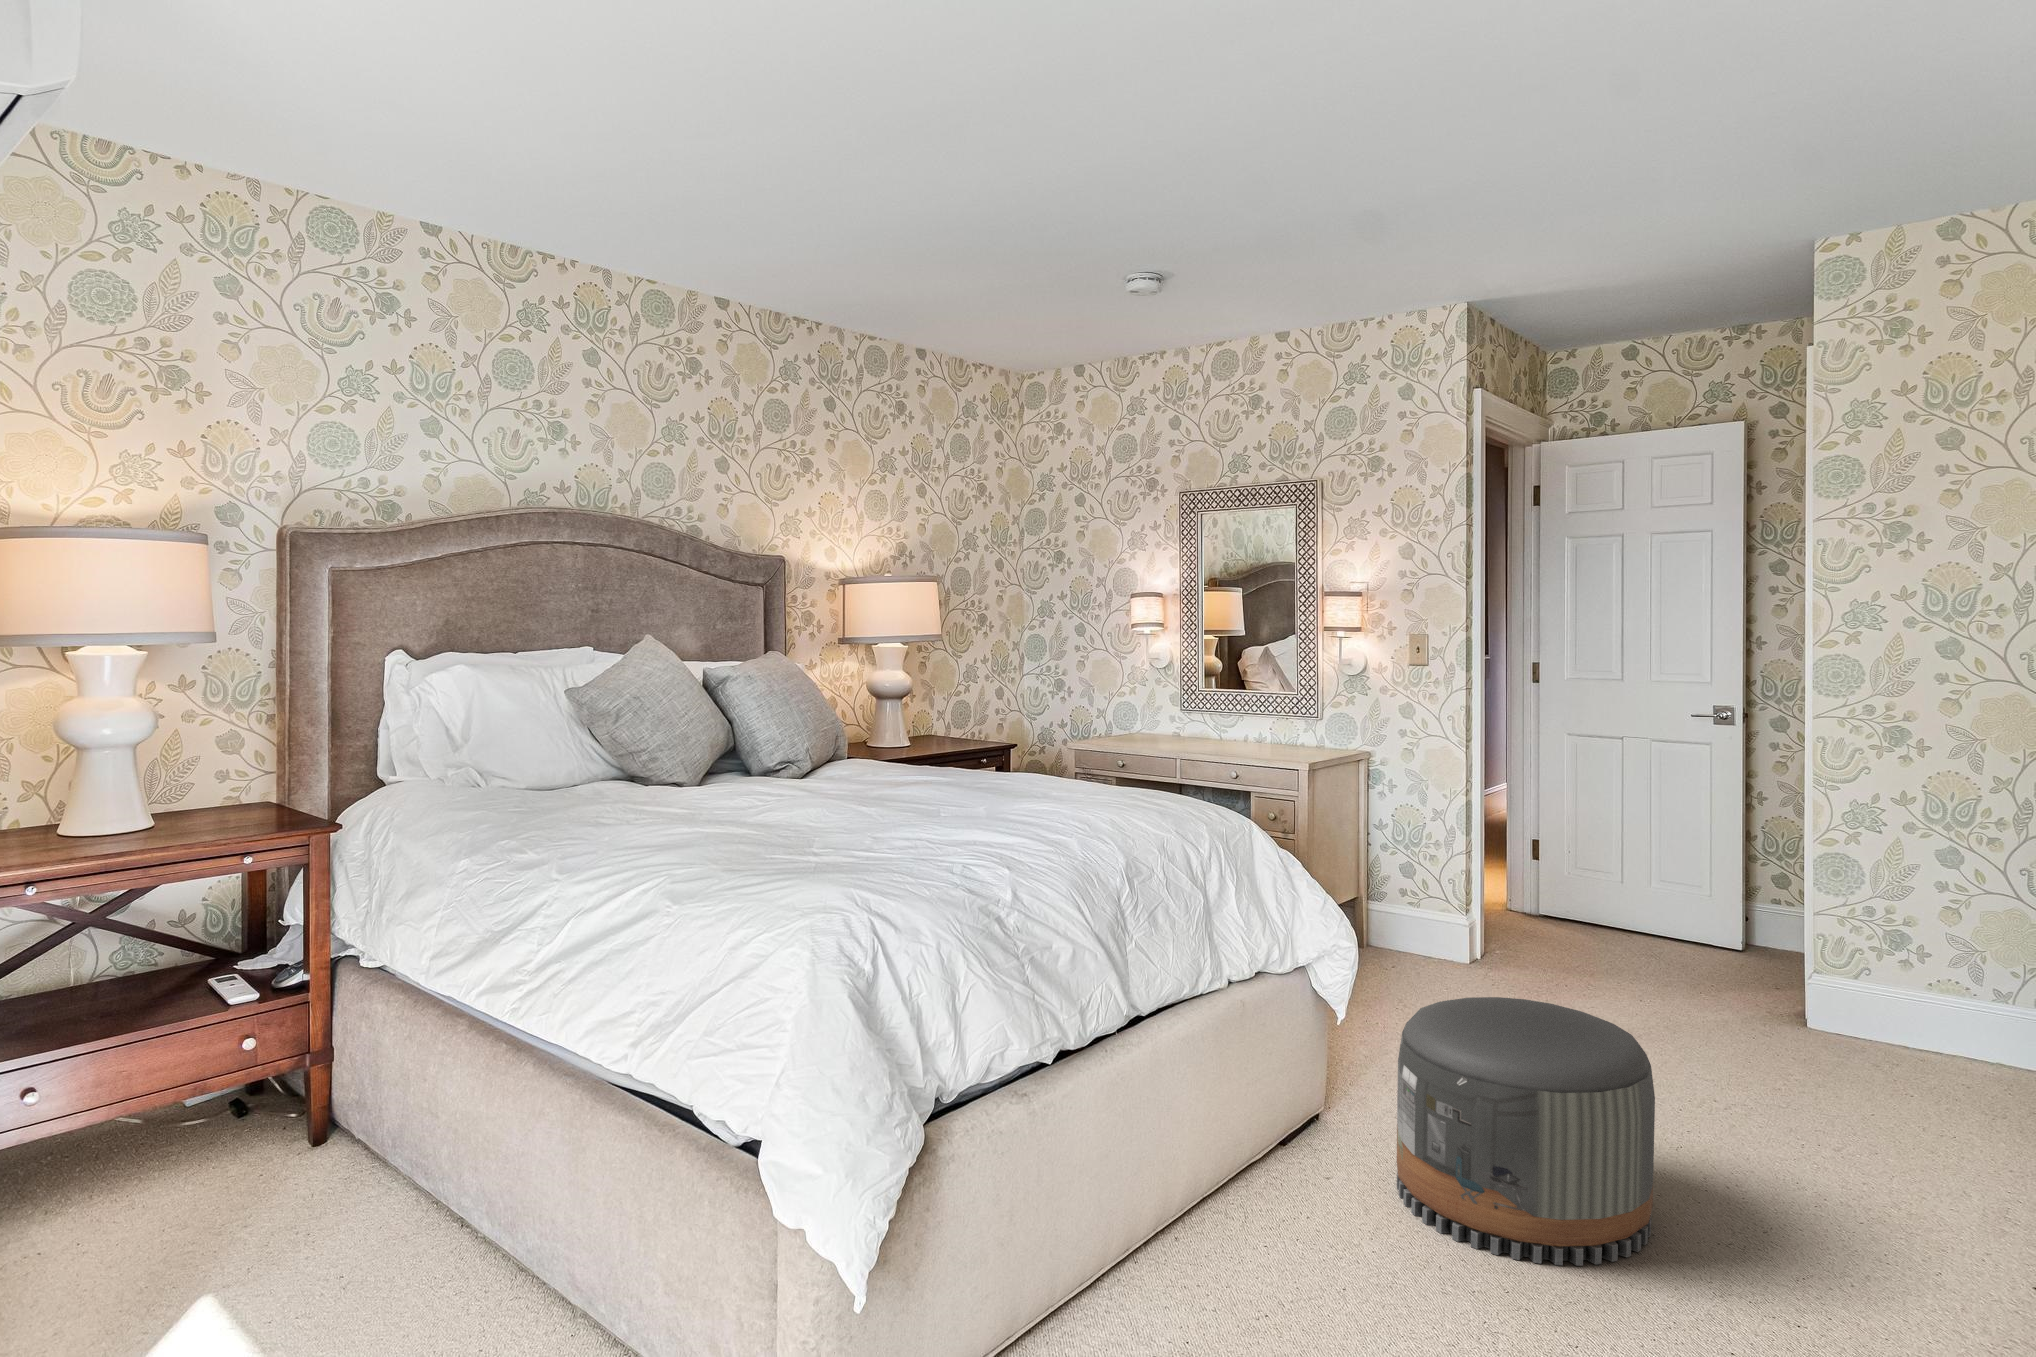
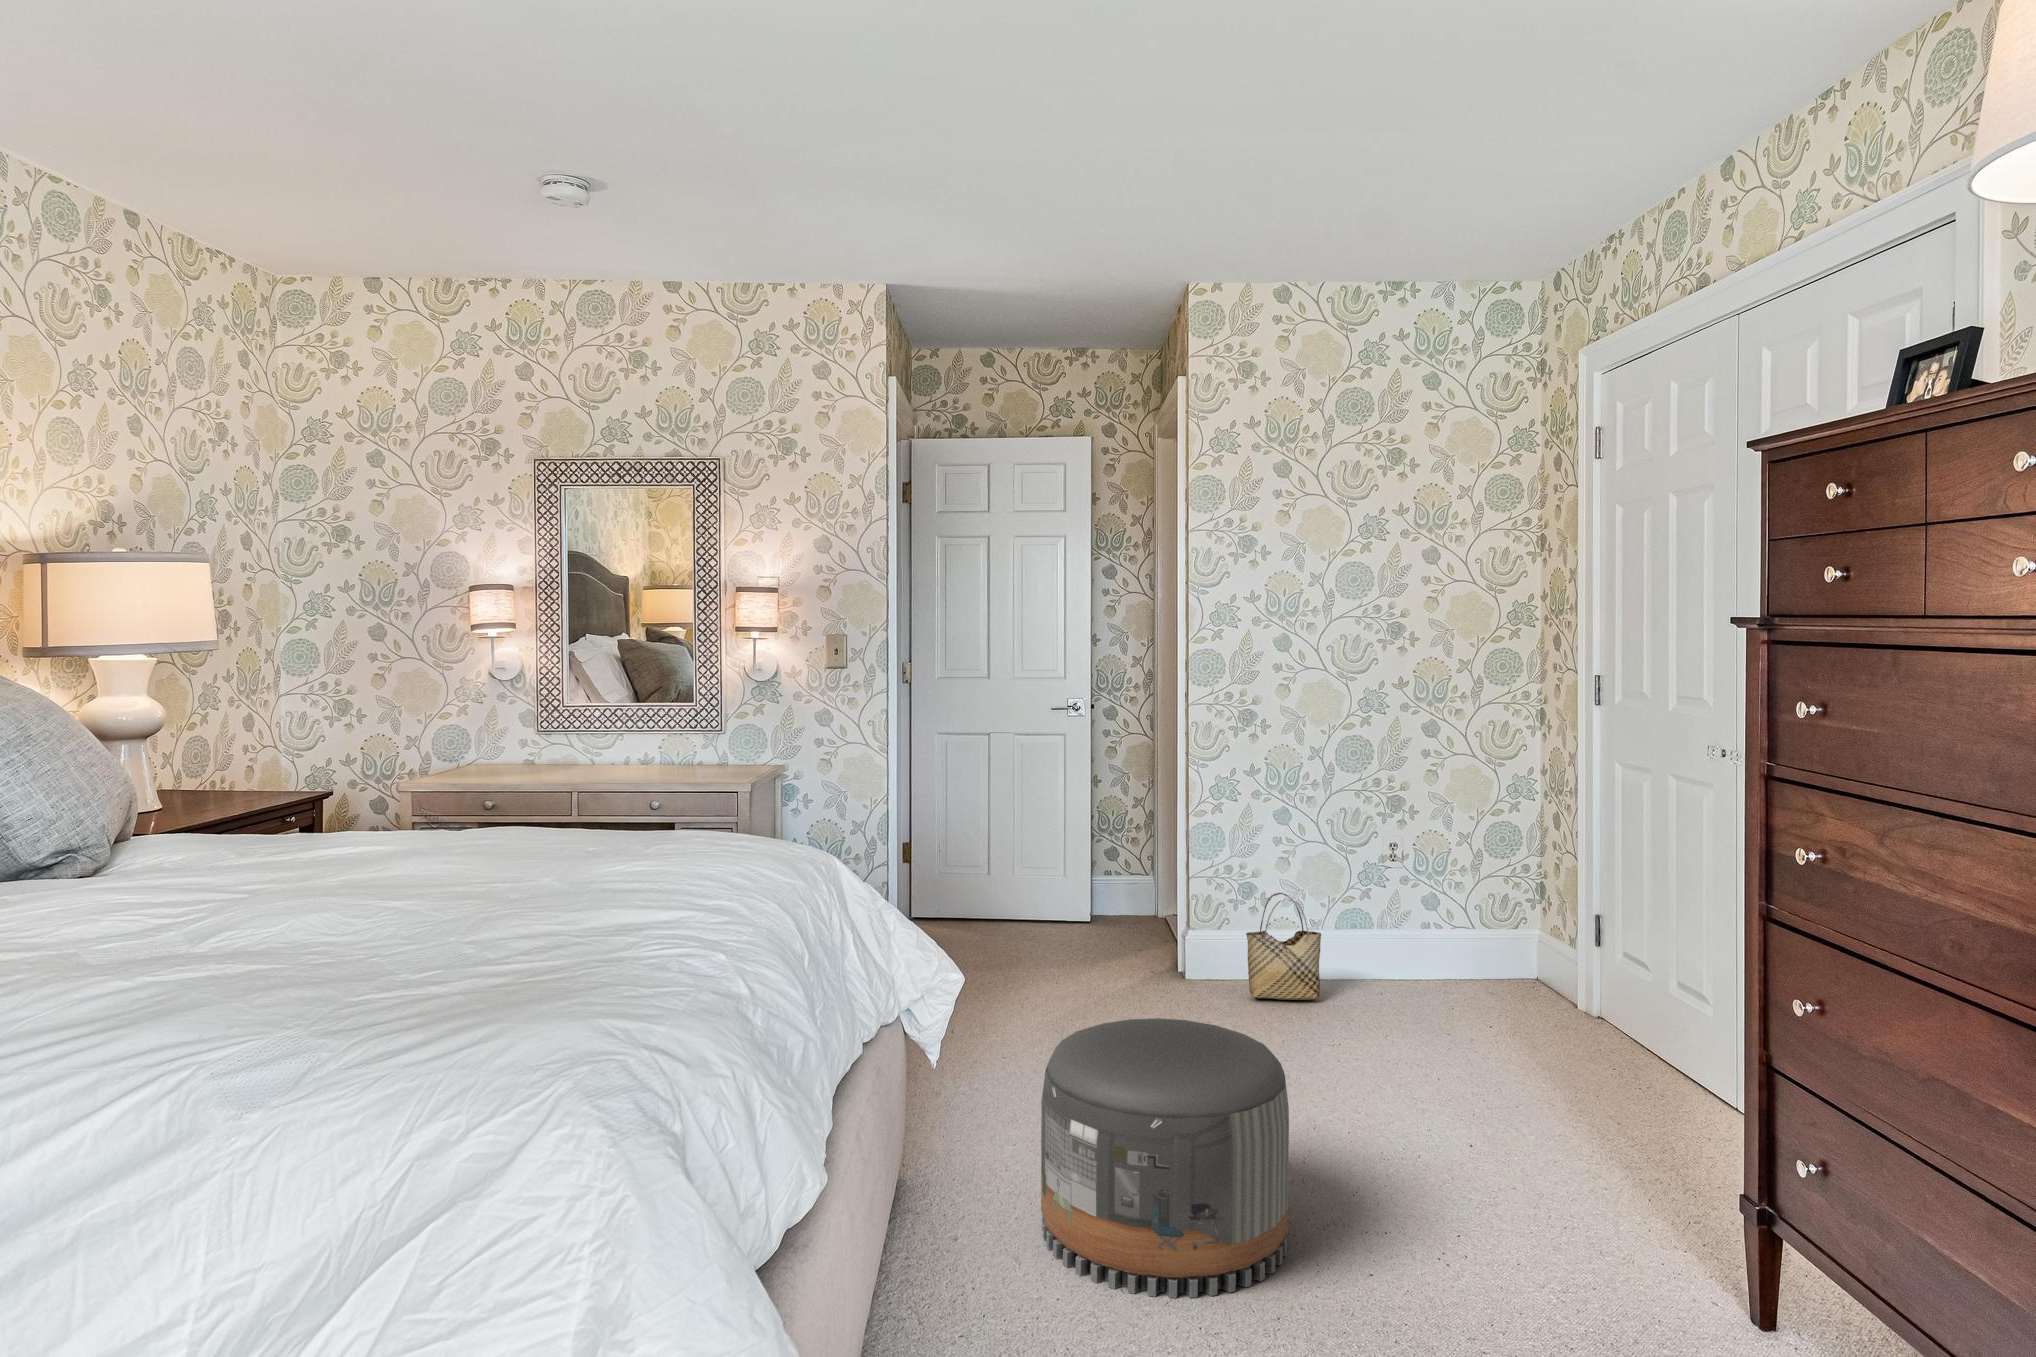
woven basket: none [1861,933,1973,1065] -> present [1246,893,1321,1000]

